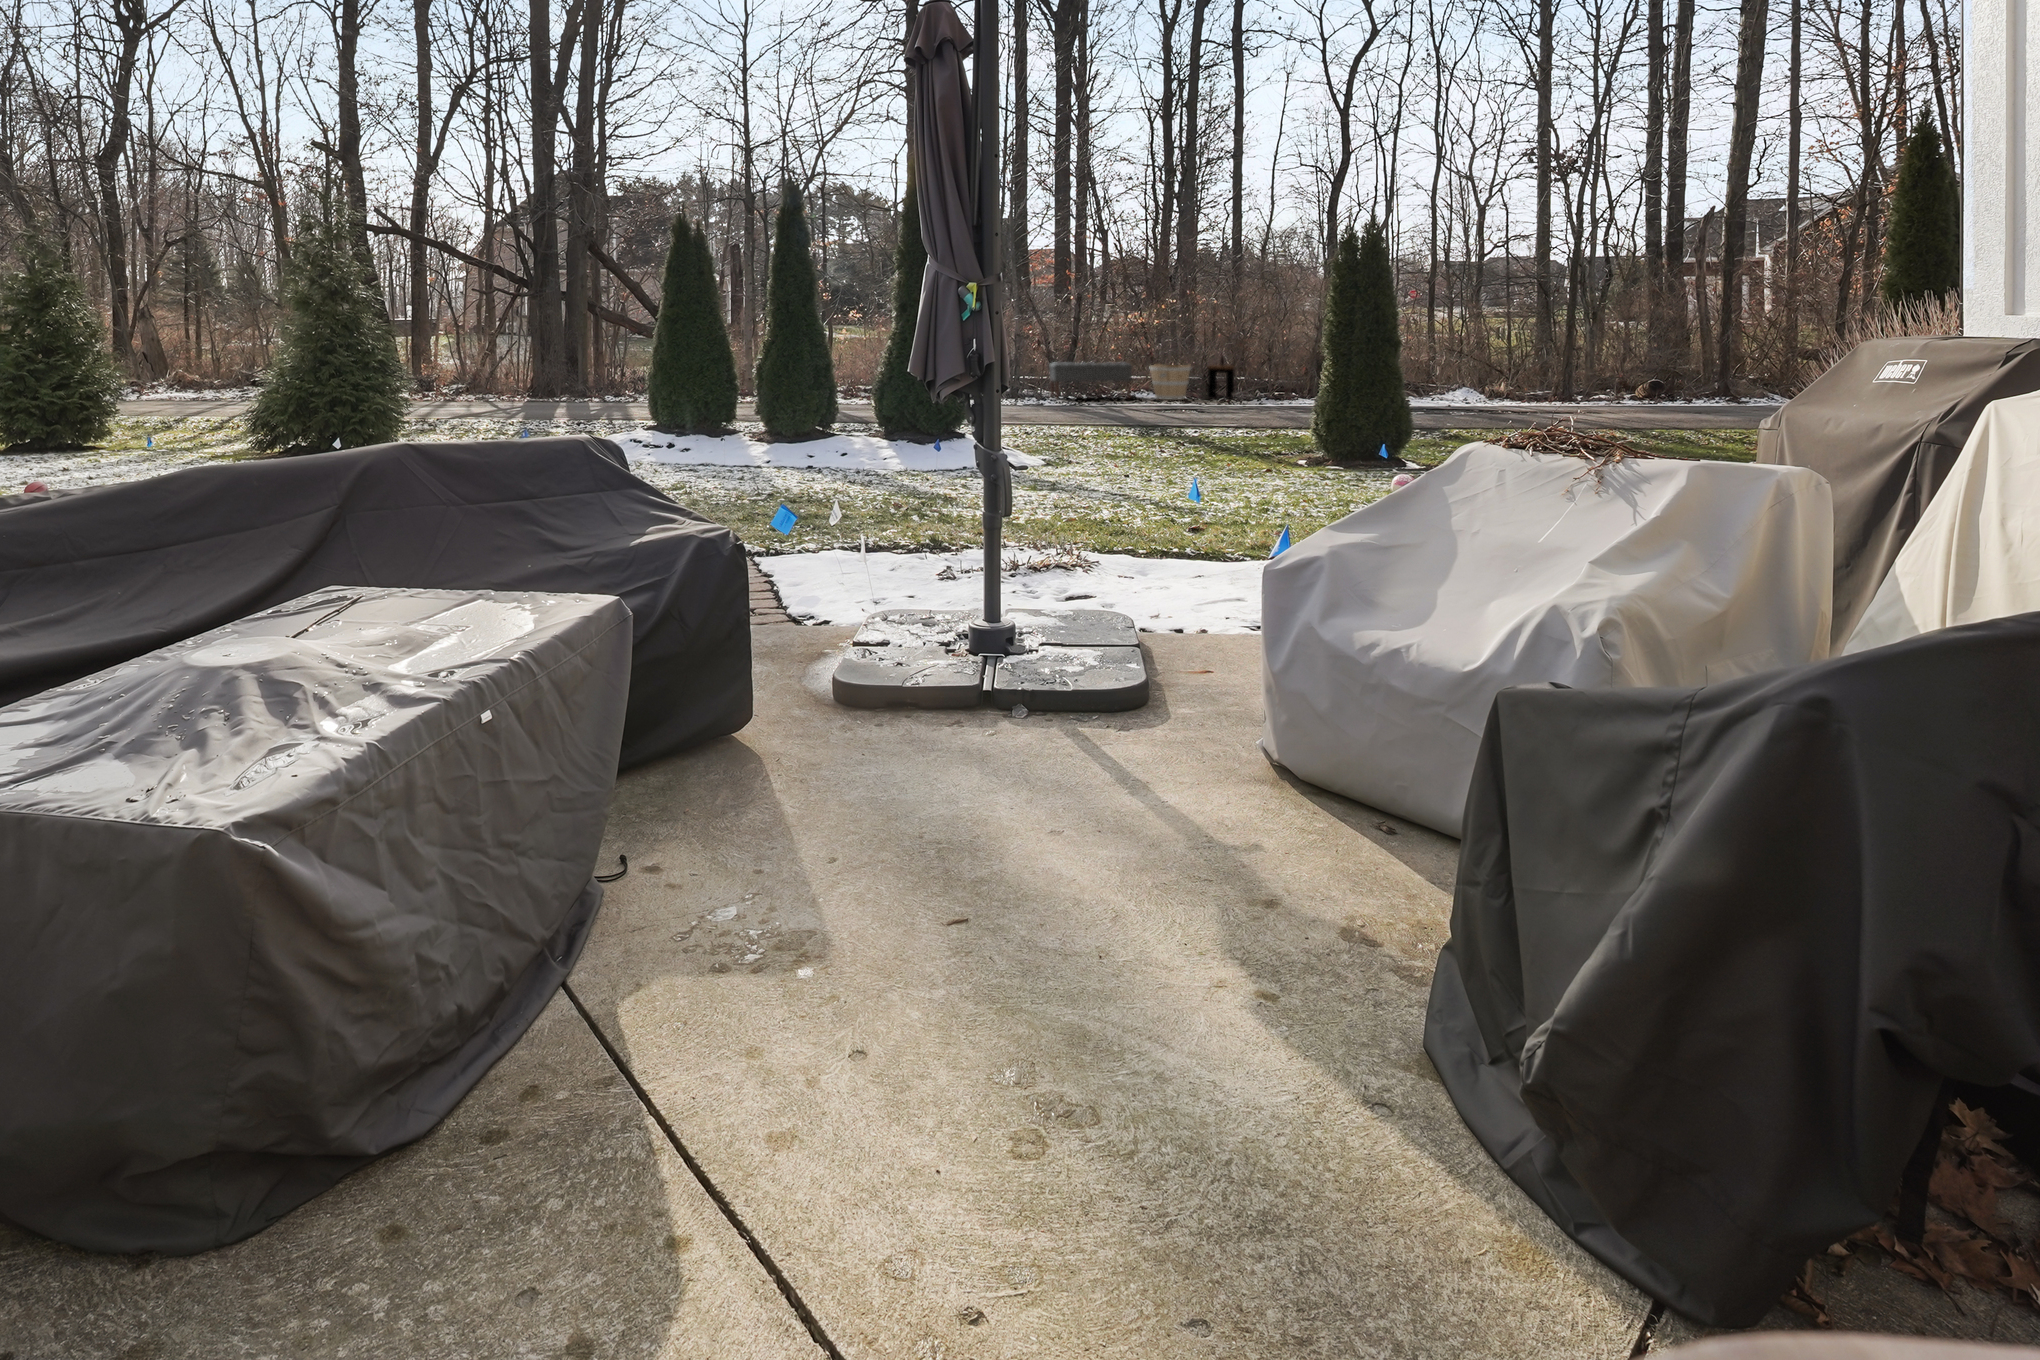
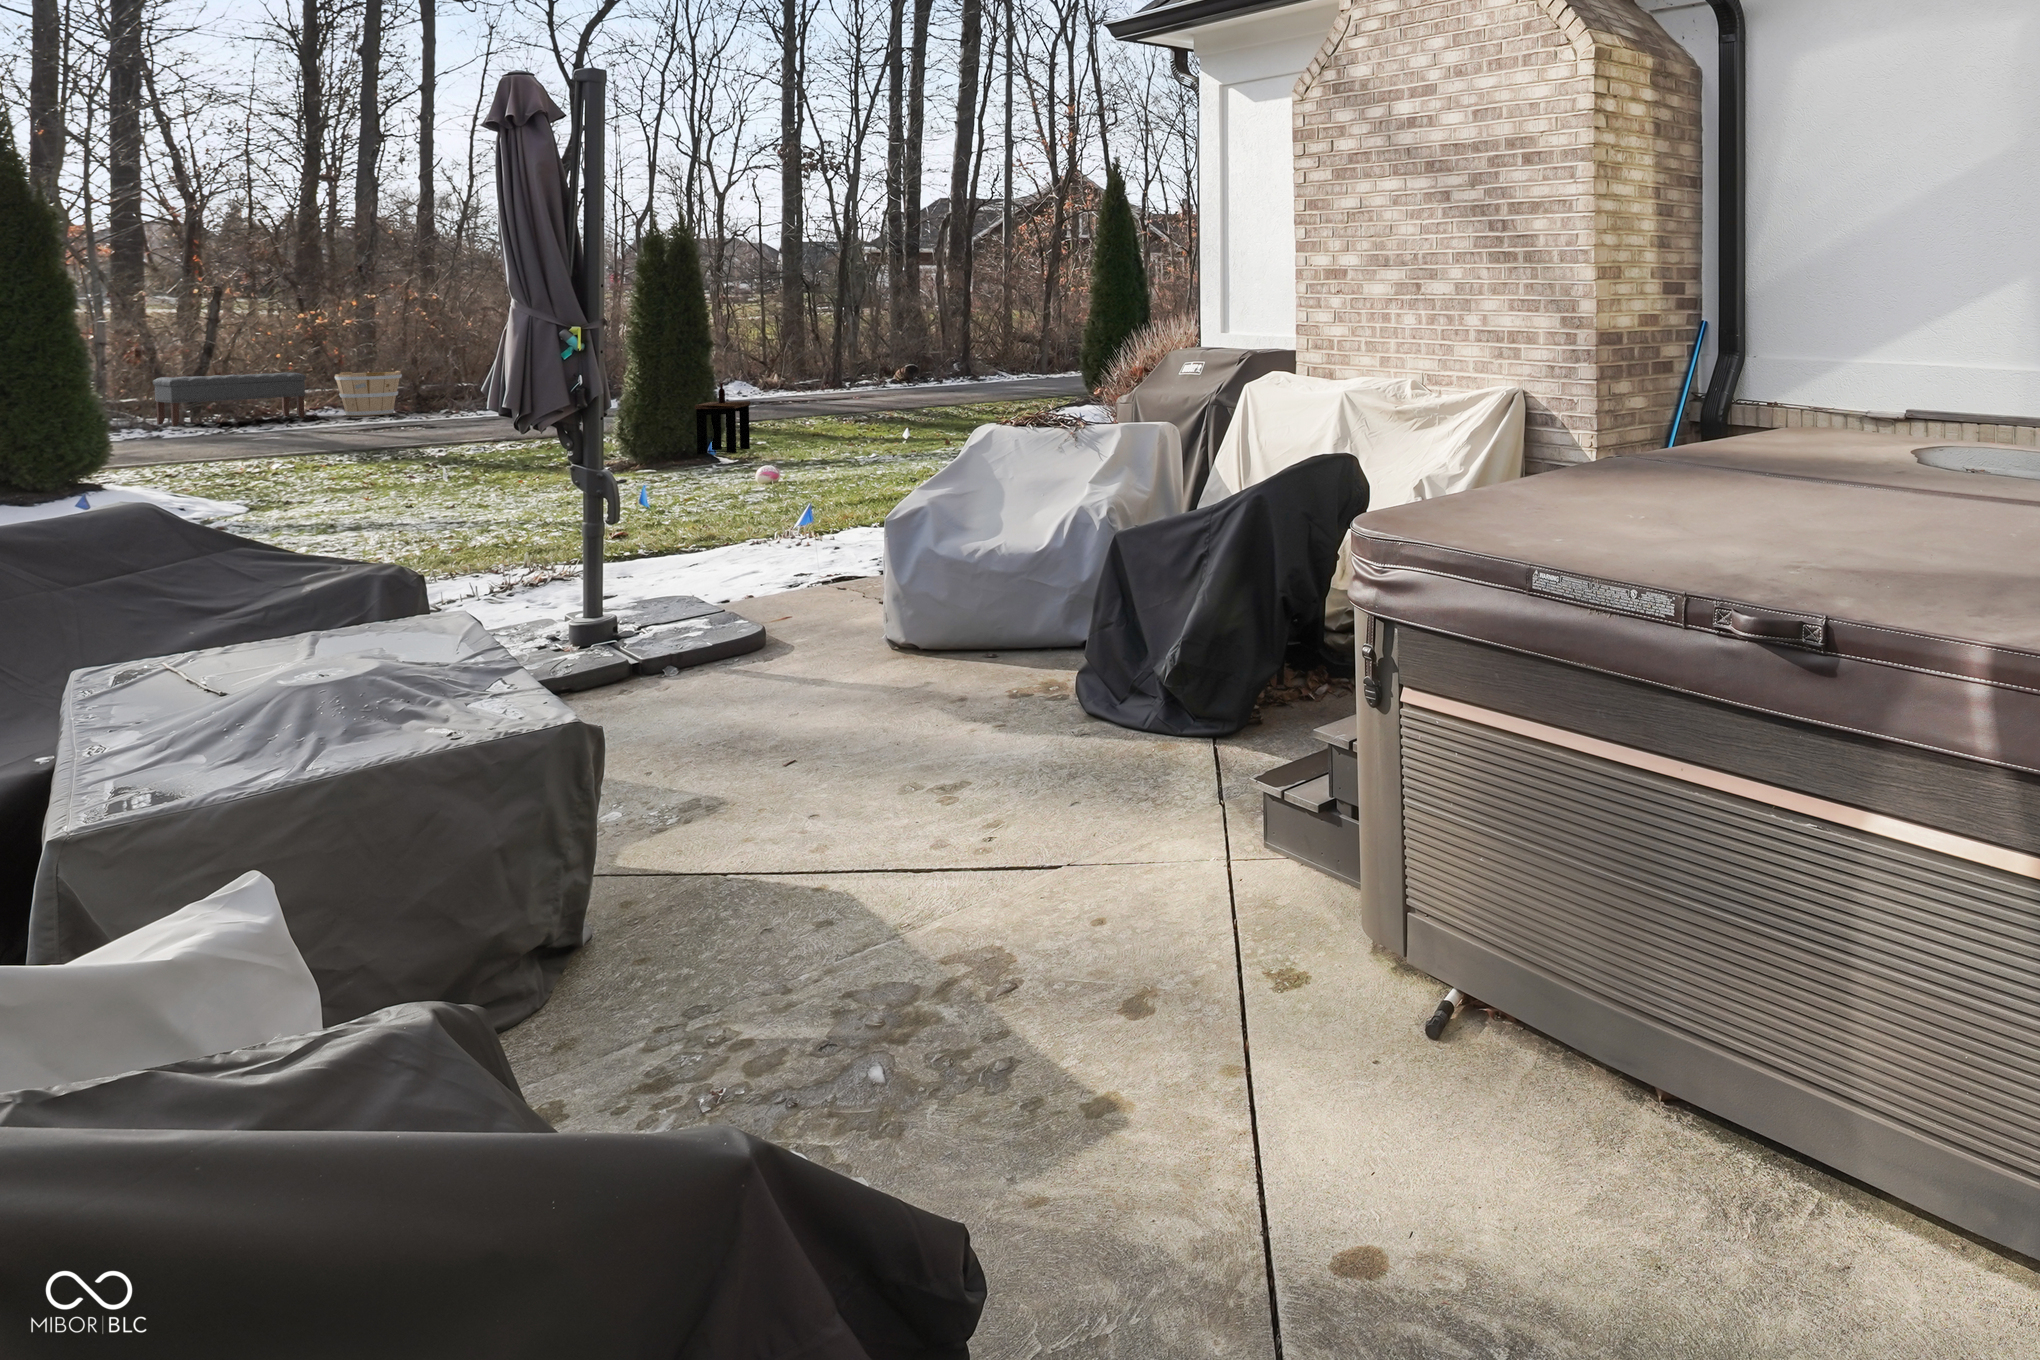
side table: present [1208,353,1234,399] -> present [695,383,750,454]

